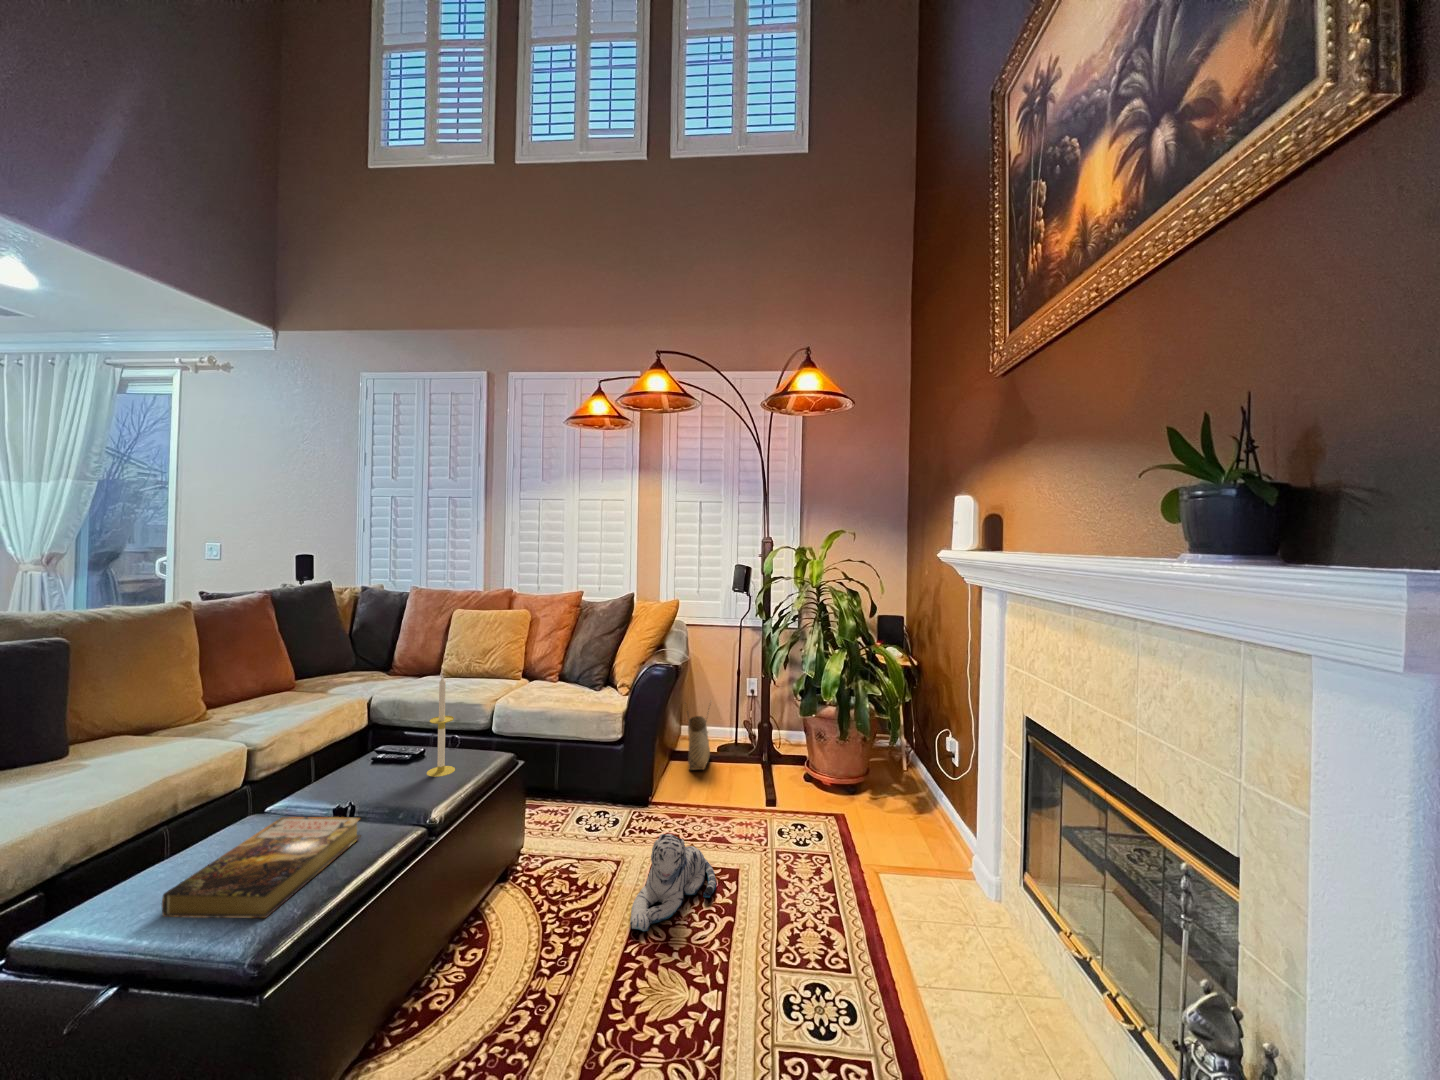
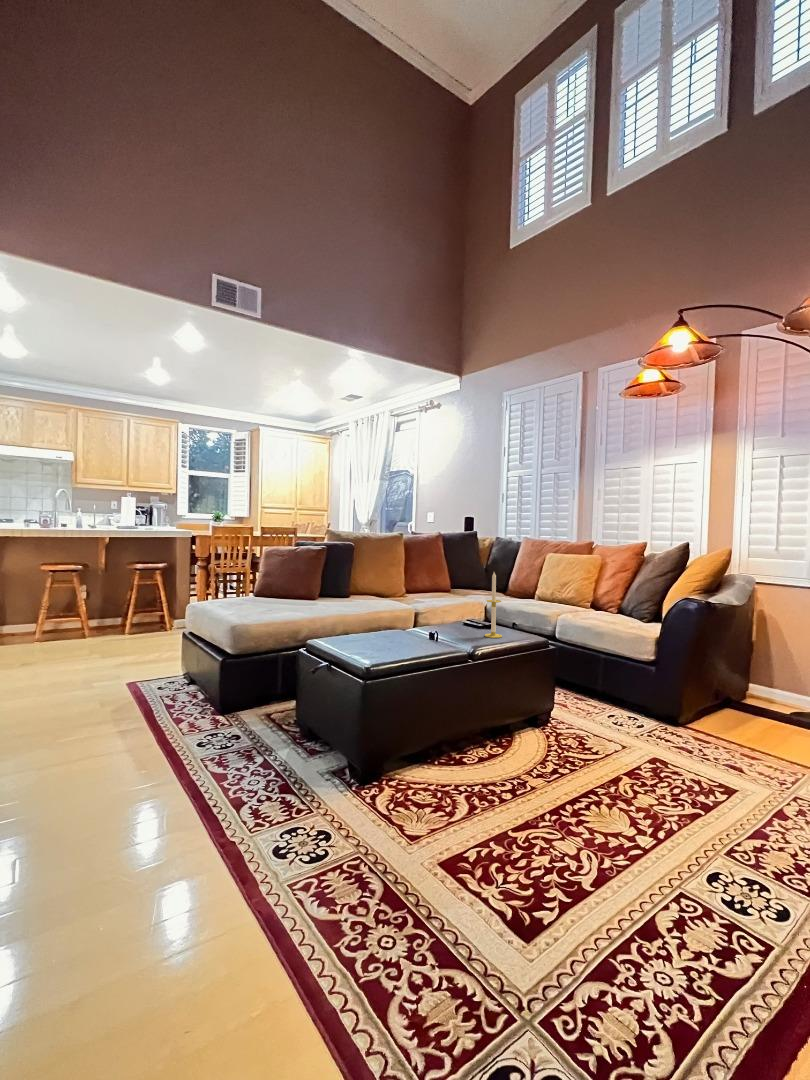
woven basket: present [685,703,710,770] -> none [744,649,780,721]
book: present [162,817,361,918] -> none [349,628,433,658]
plush toy: present [630,834,716,931] -> none [607,721,711,793]

